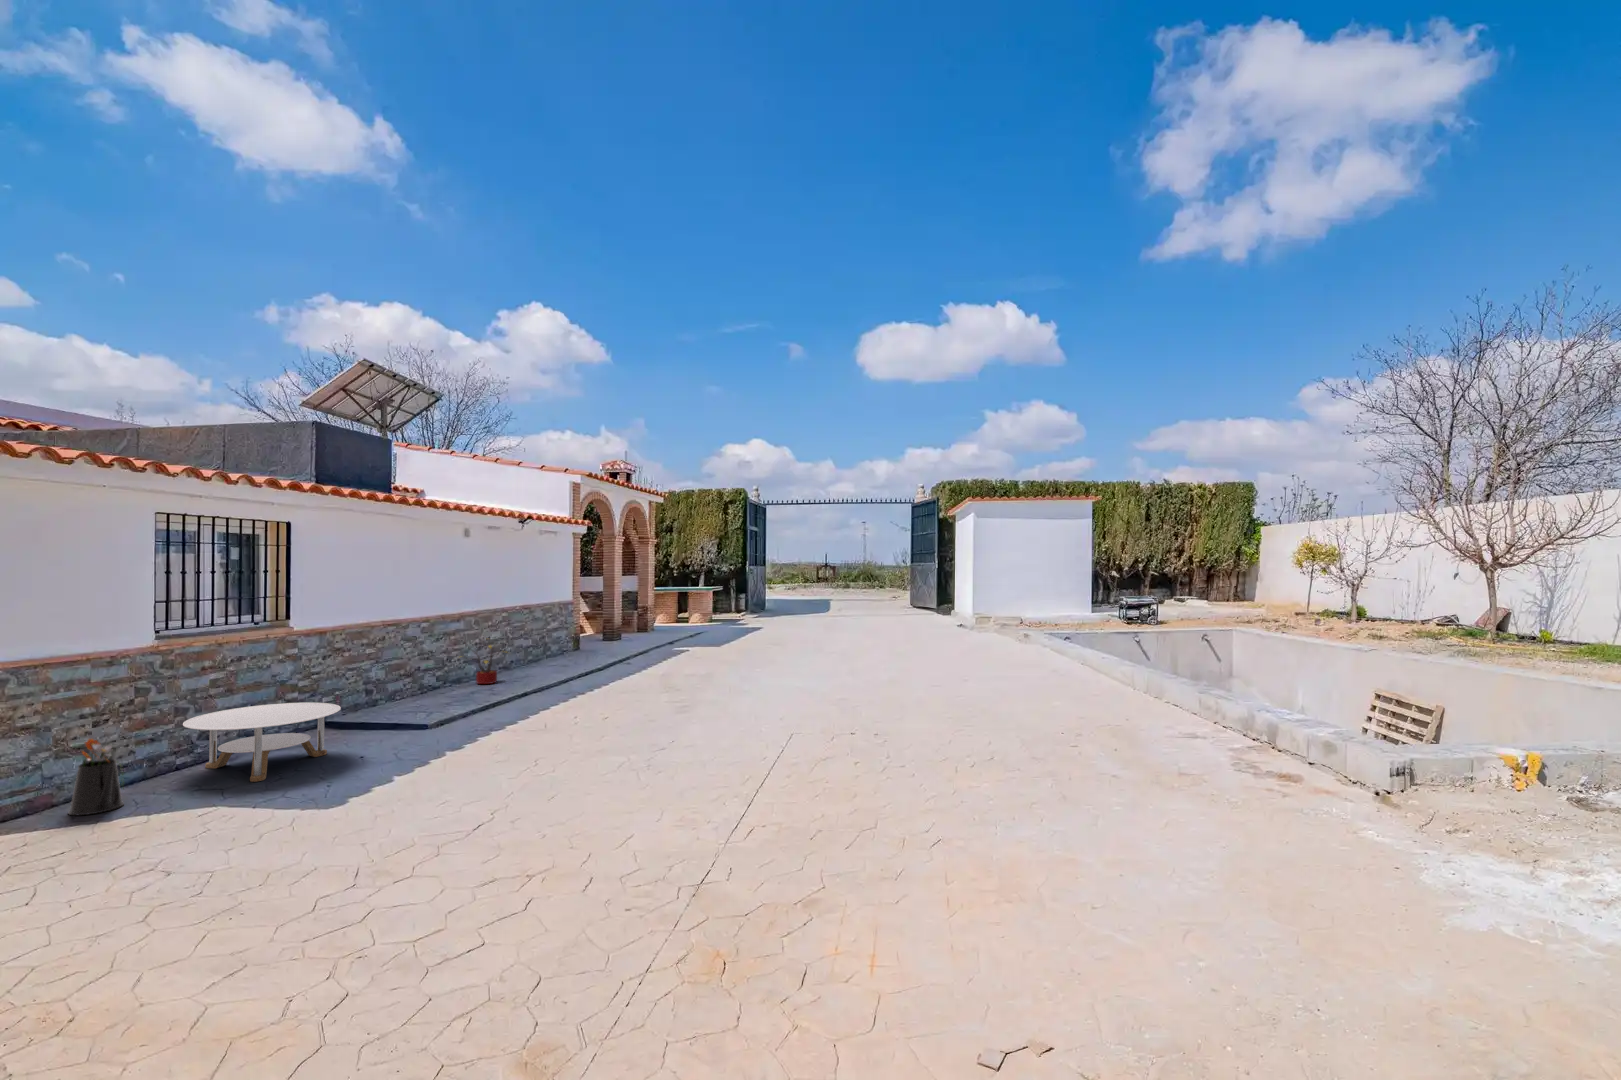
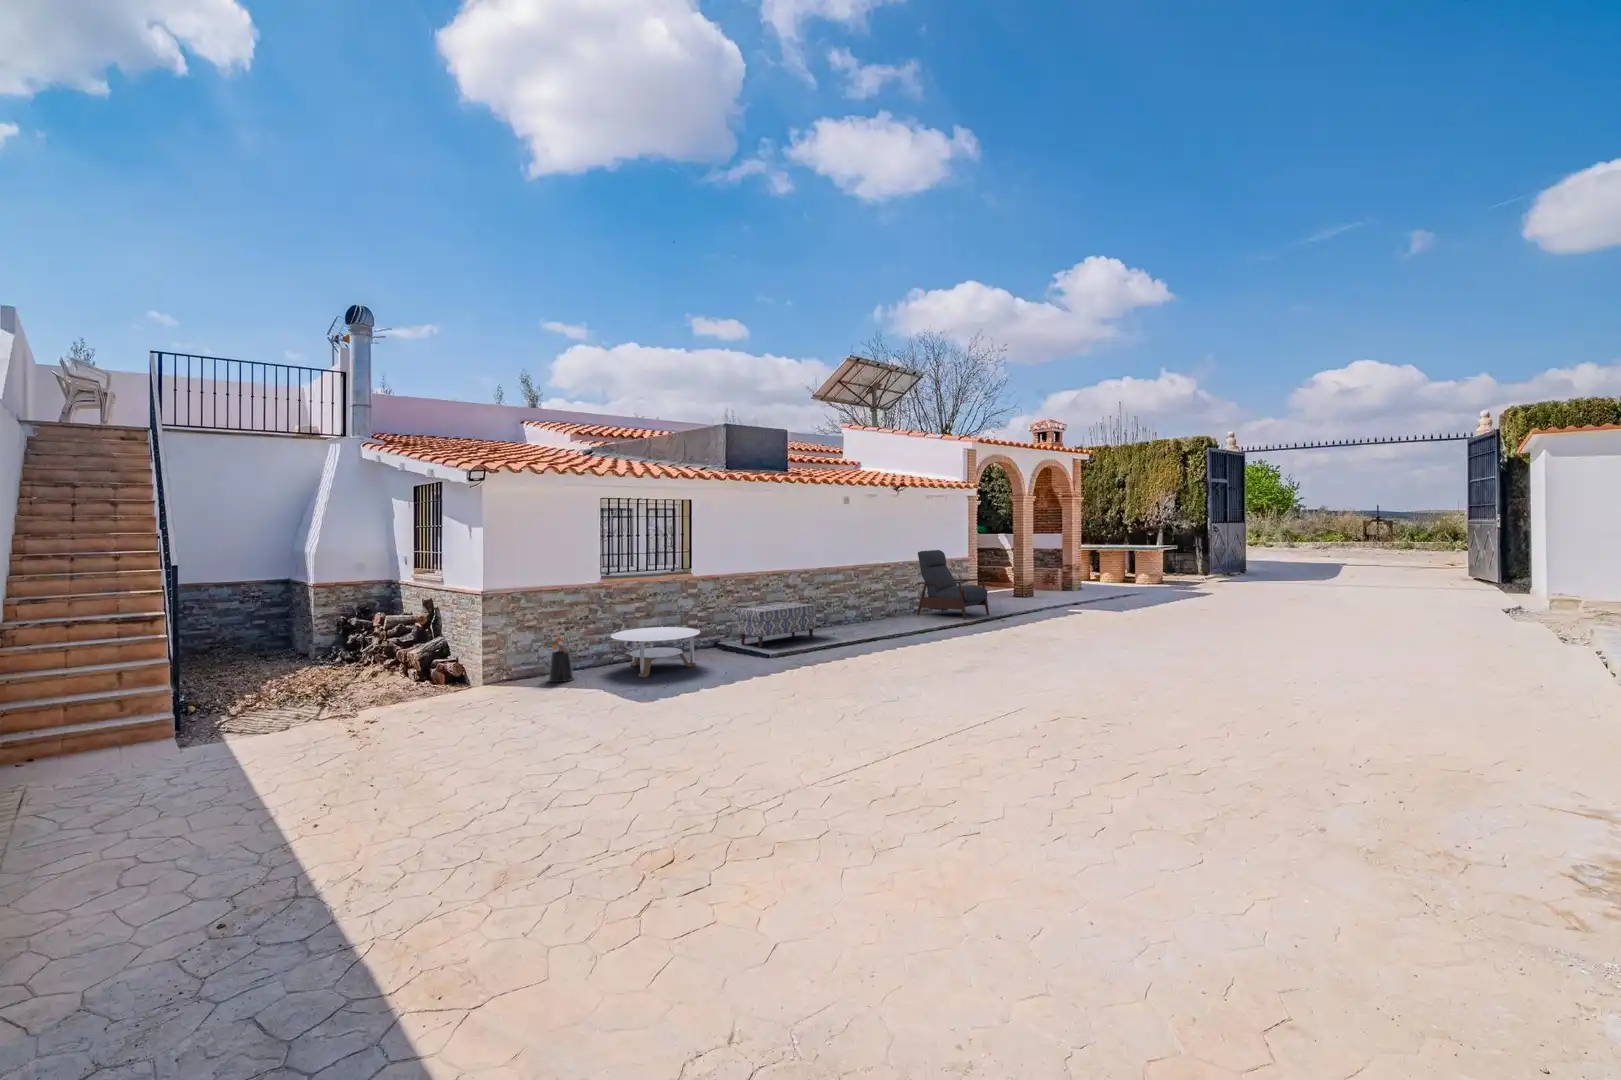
chair: none [534,592,614,665] -> present [917,550,990,620]
decorative plant: present [475,645,497,684] -> none [836,587,880,628]
bench: none [349,659,451,720] -> present [738,603,815,648]

